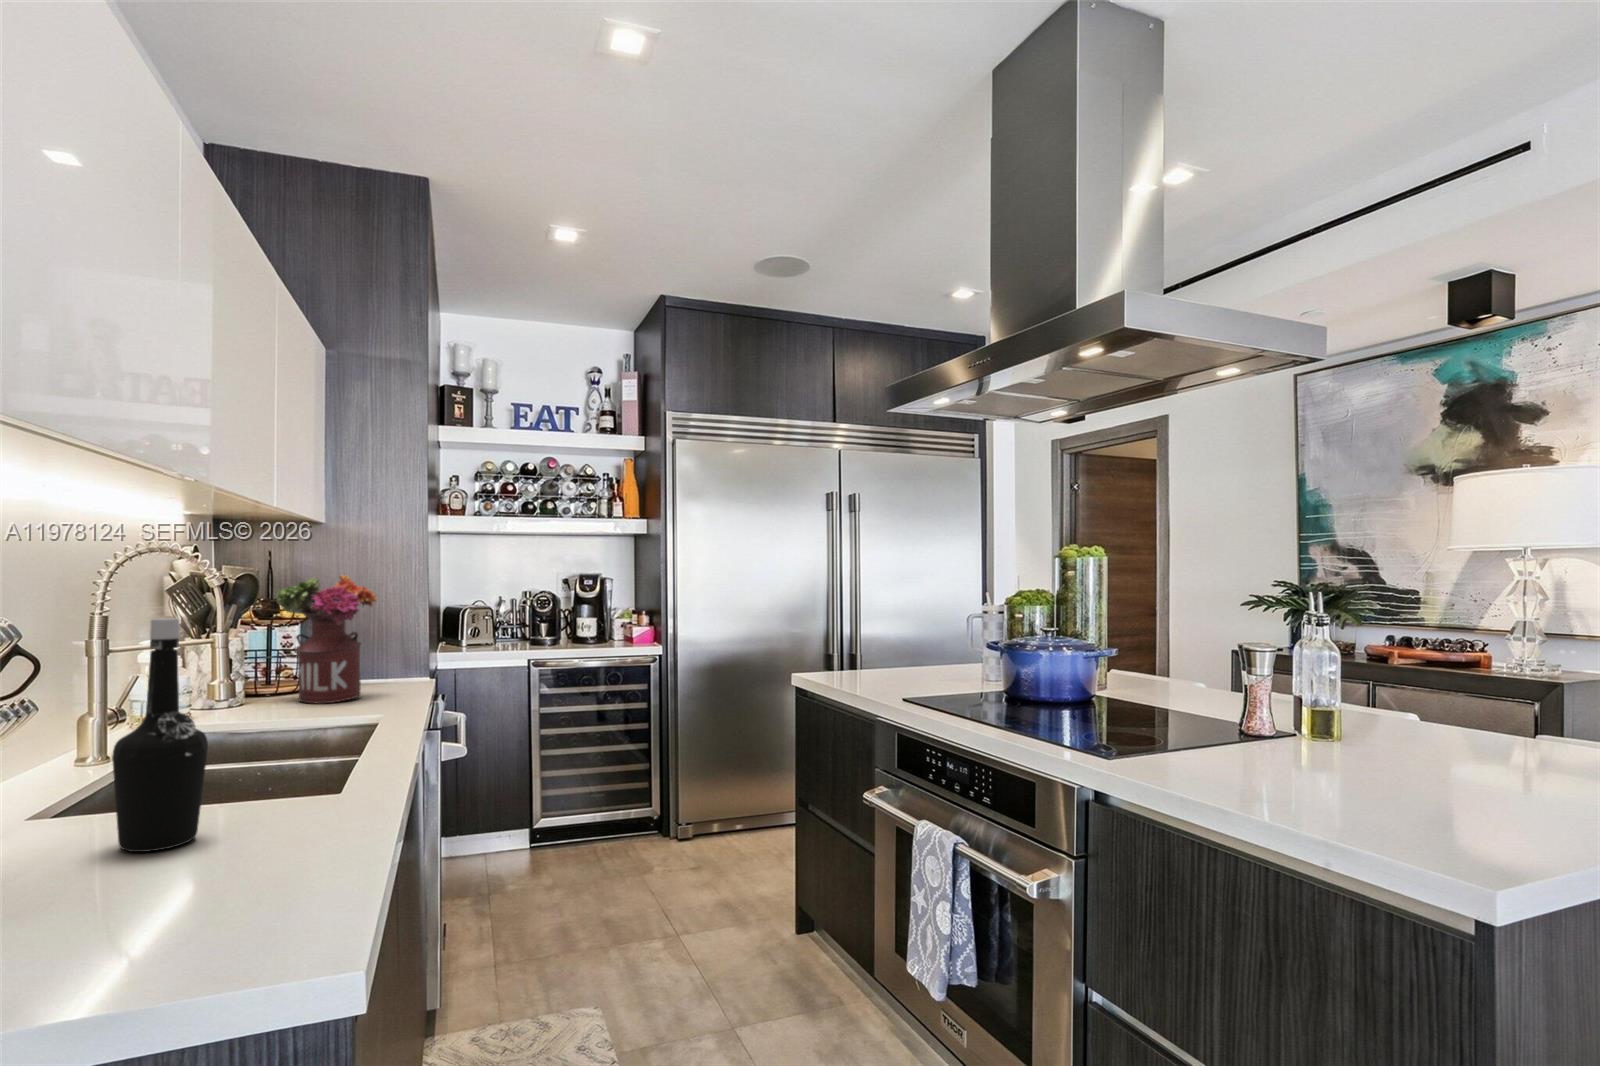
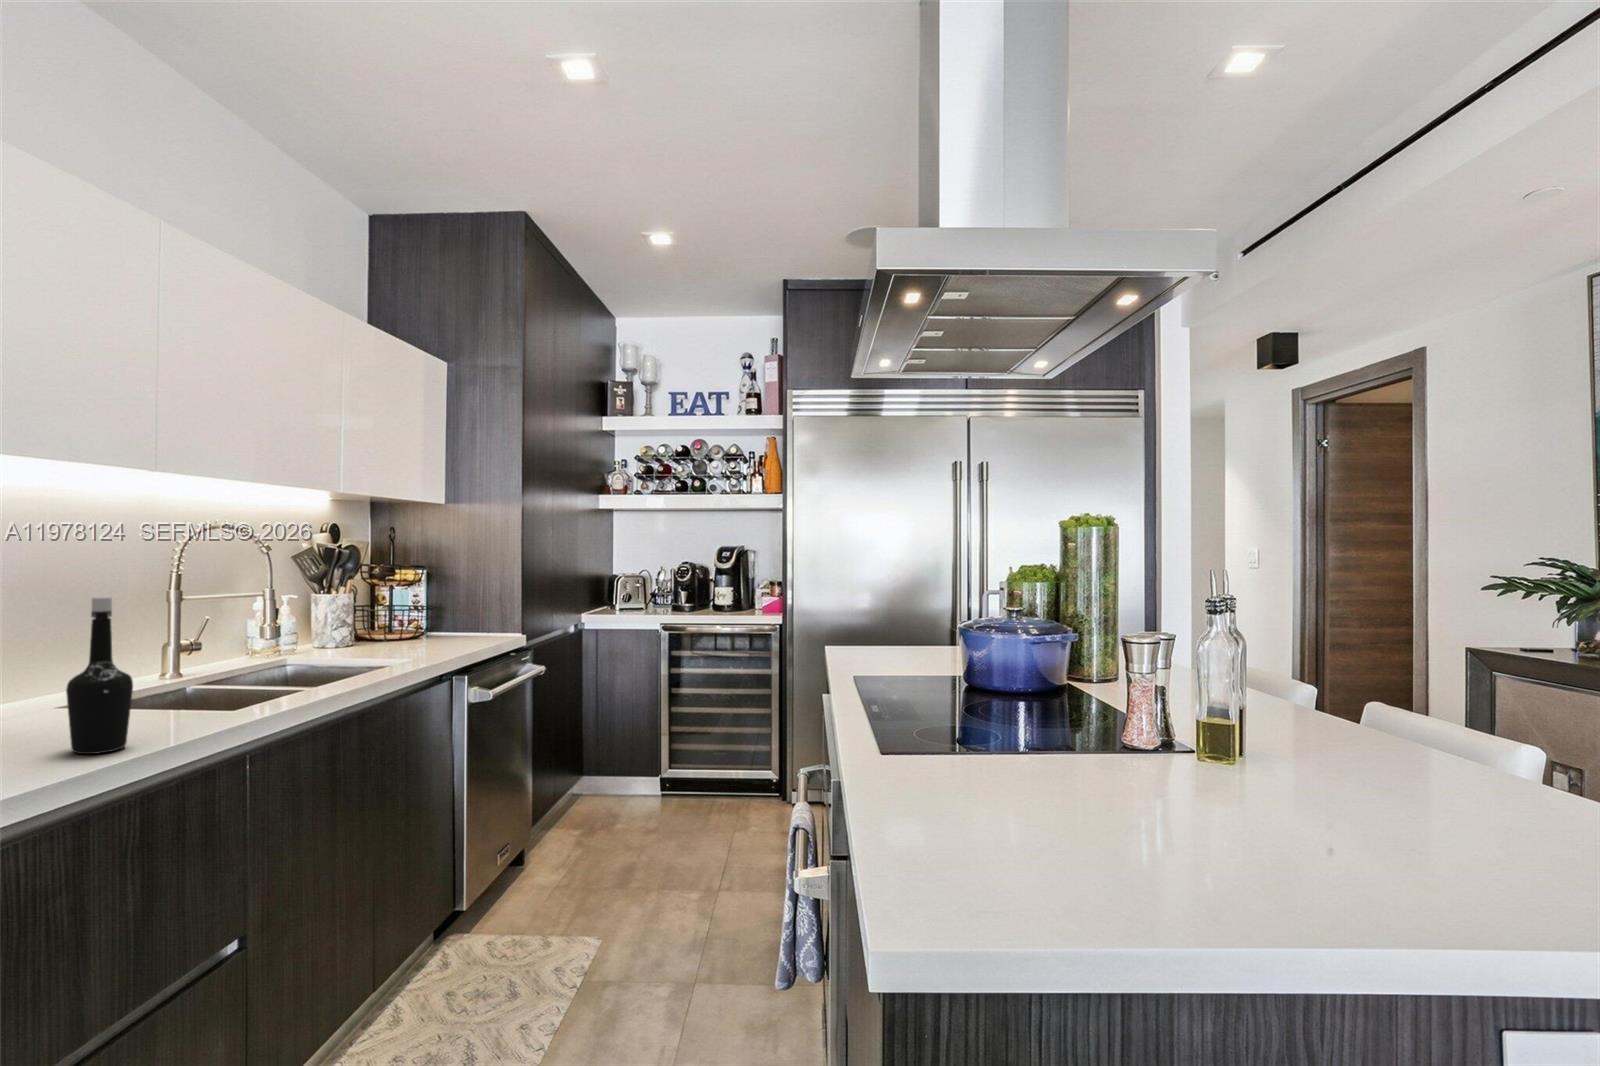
flower arrangement: present [277,575,377,703] -> none [378,552,456,655]

